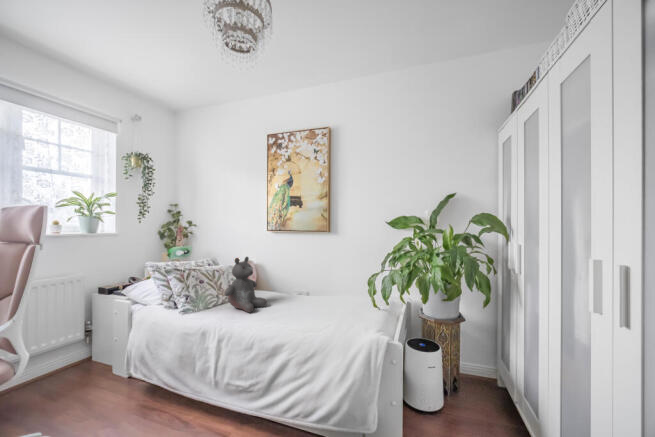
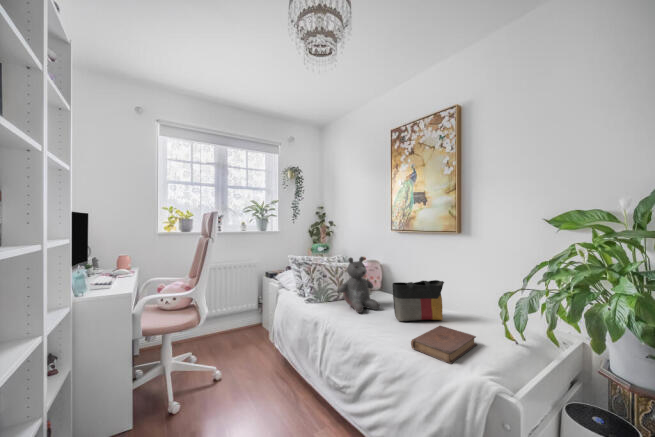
tote bag: none [285,271,325,312] -> present [392,280,444,321]
book: none [316,307,357,333] -> present [411,326,477,364]

